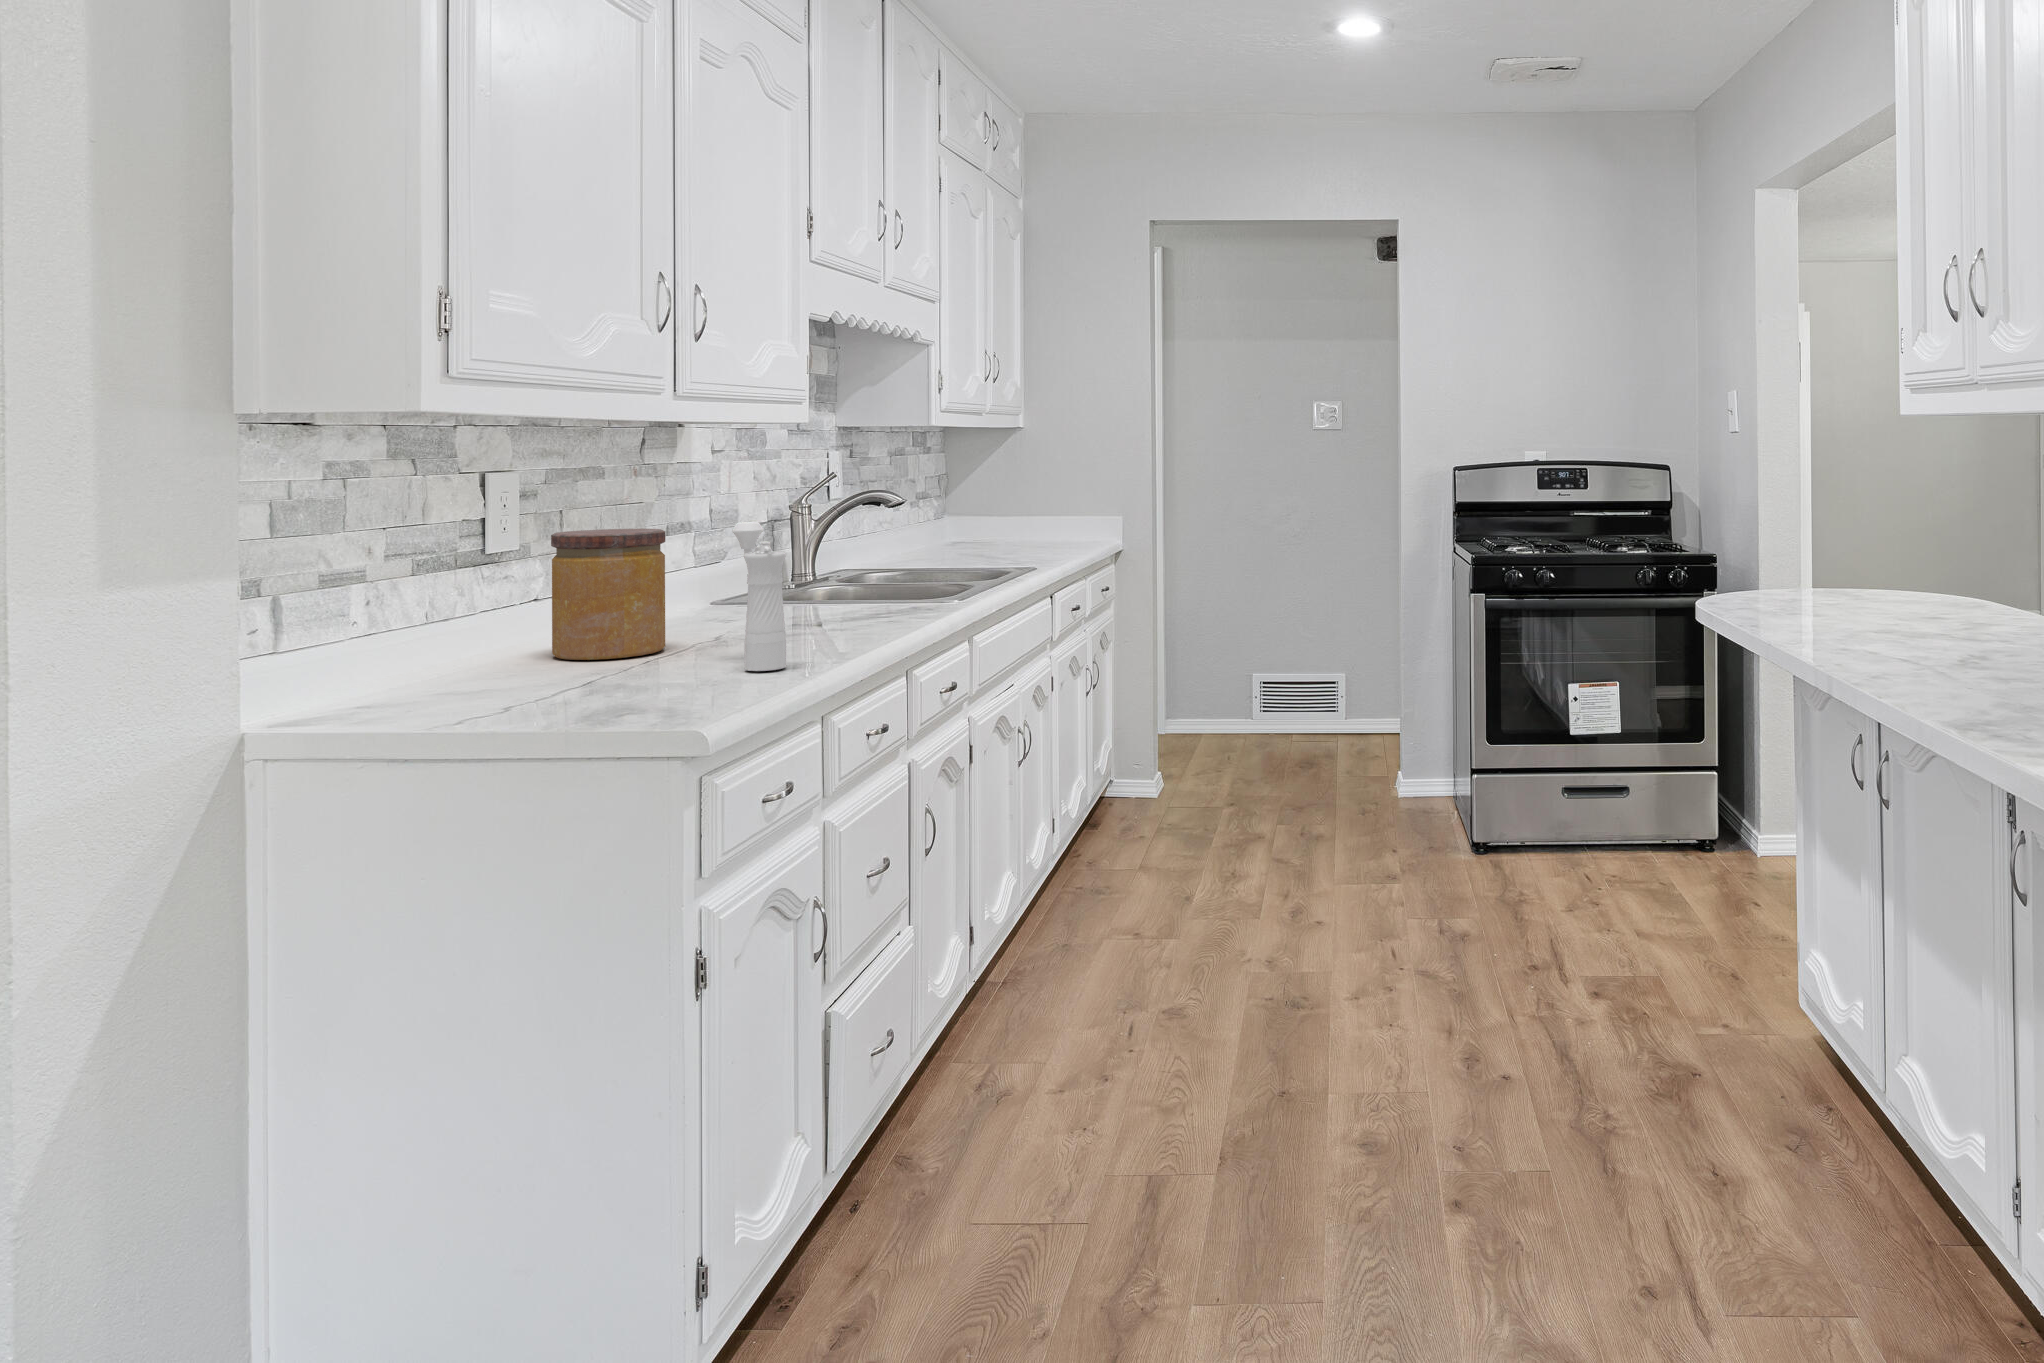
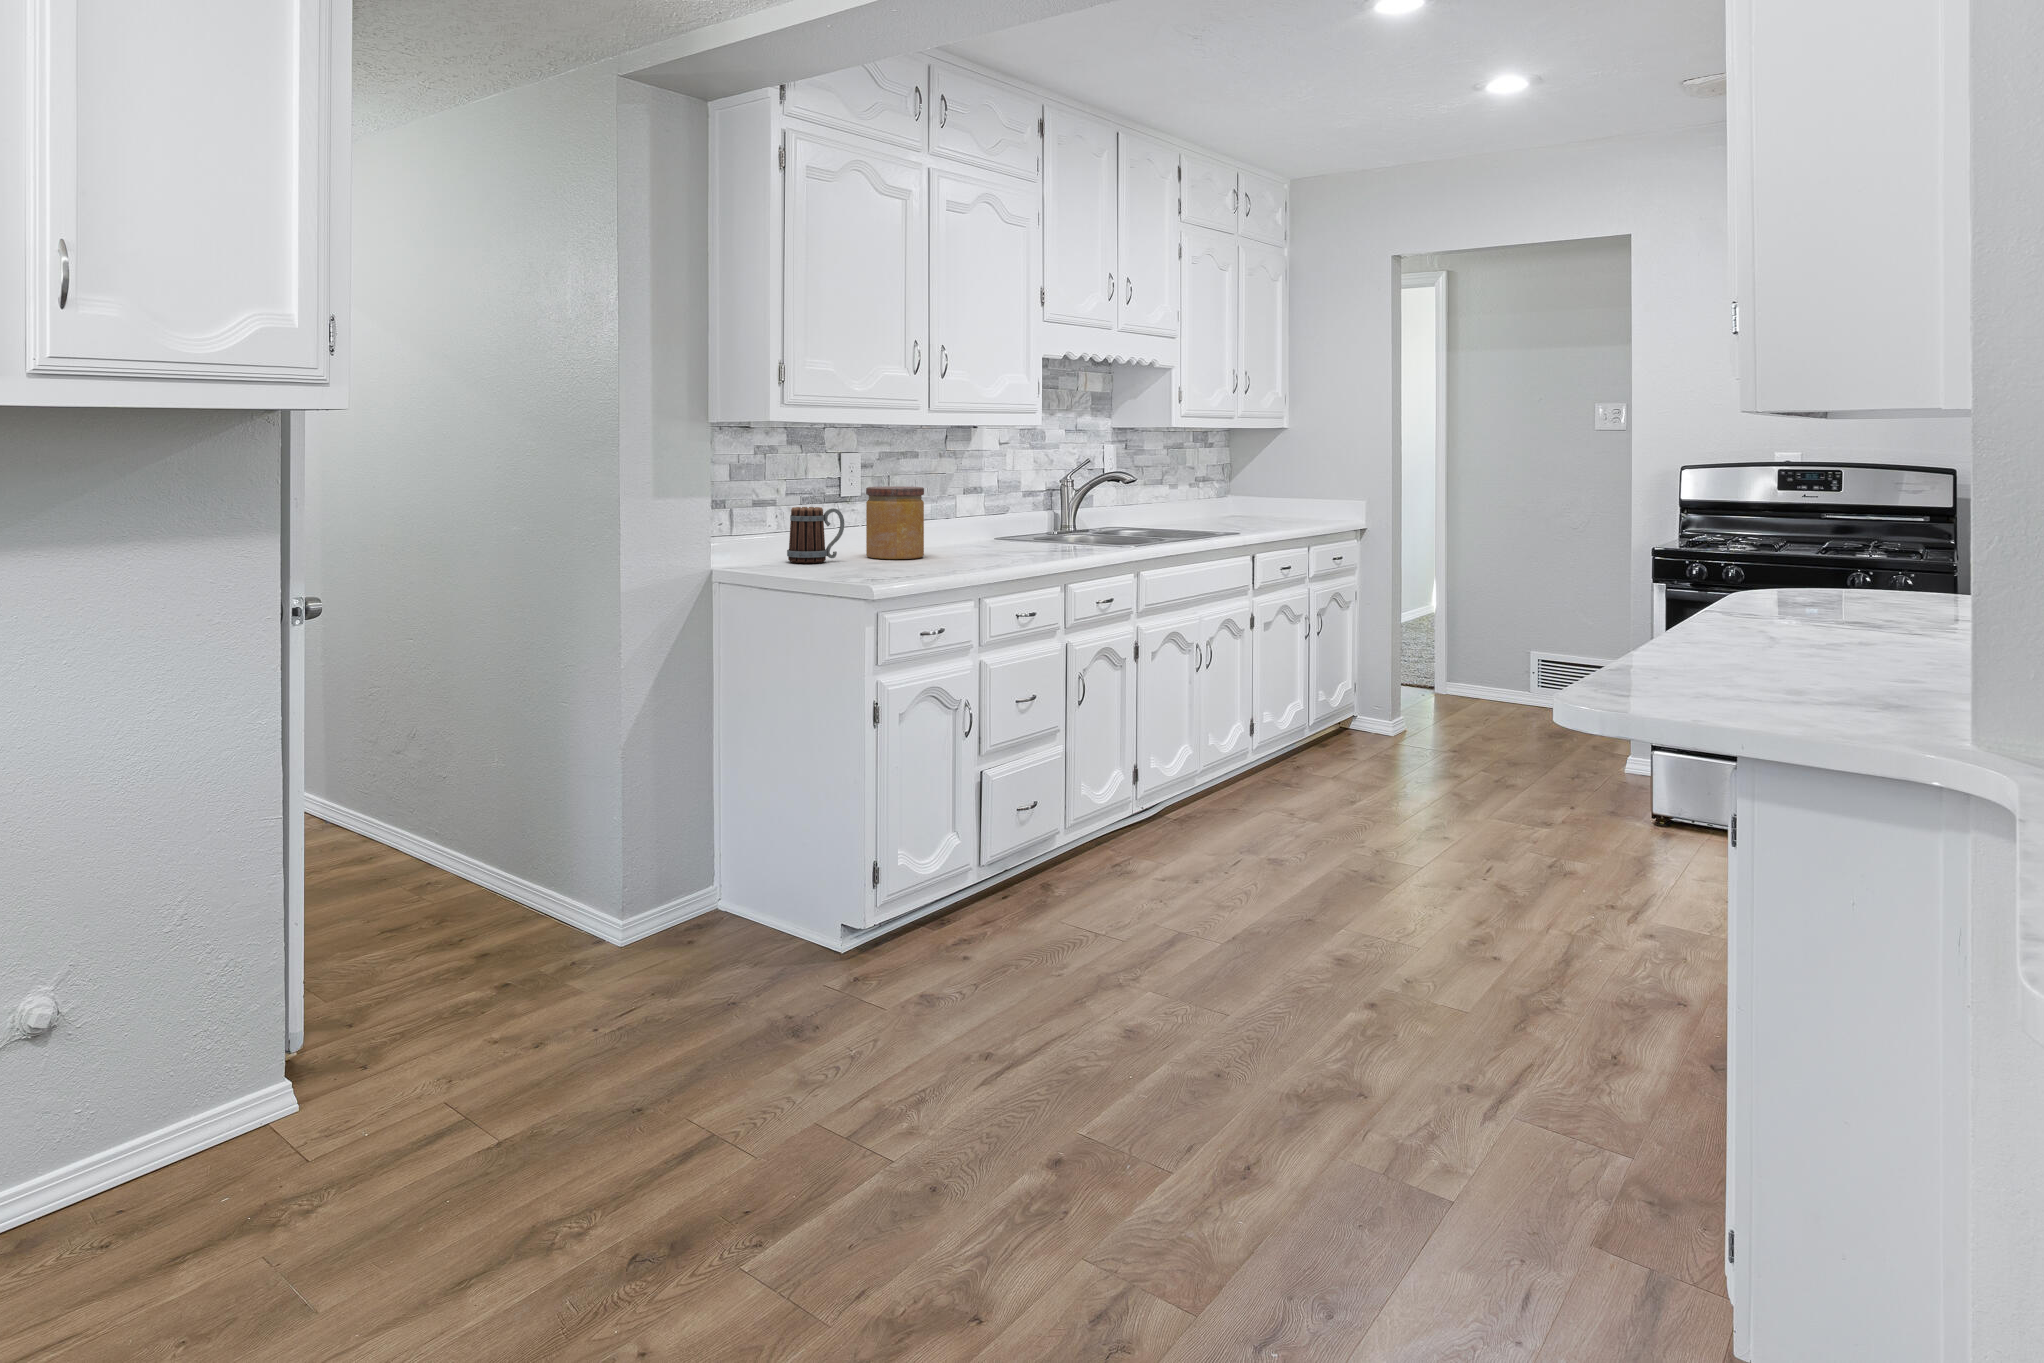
pepper mill: present [732,522,786,671] -> none [941,484,964,570]
mug: none [403,577,527,688] -> present [787,507,844,563]

